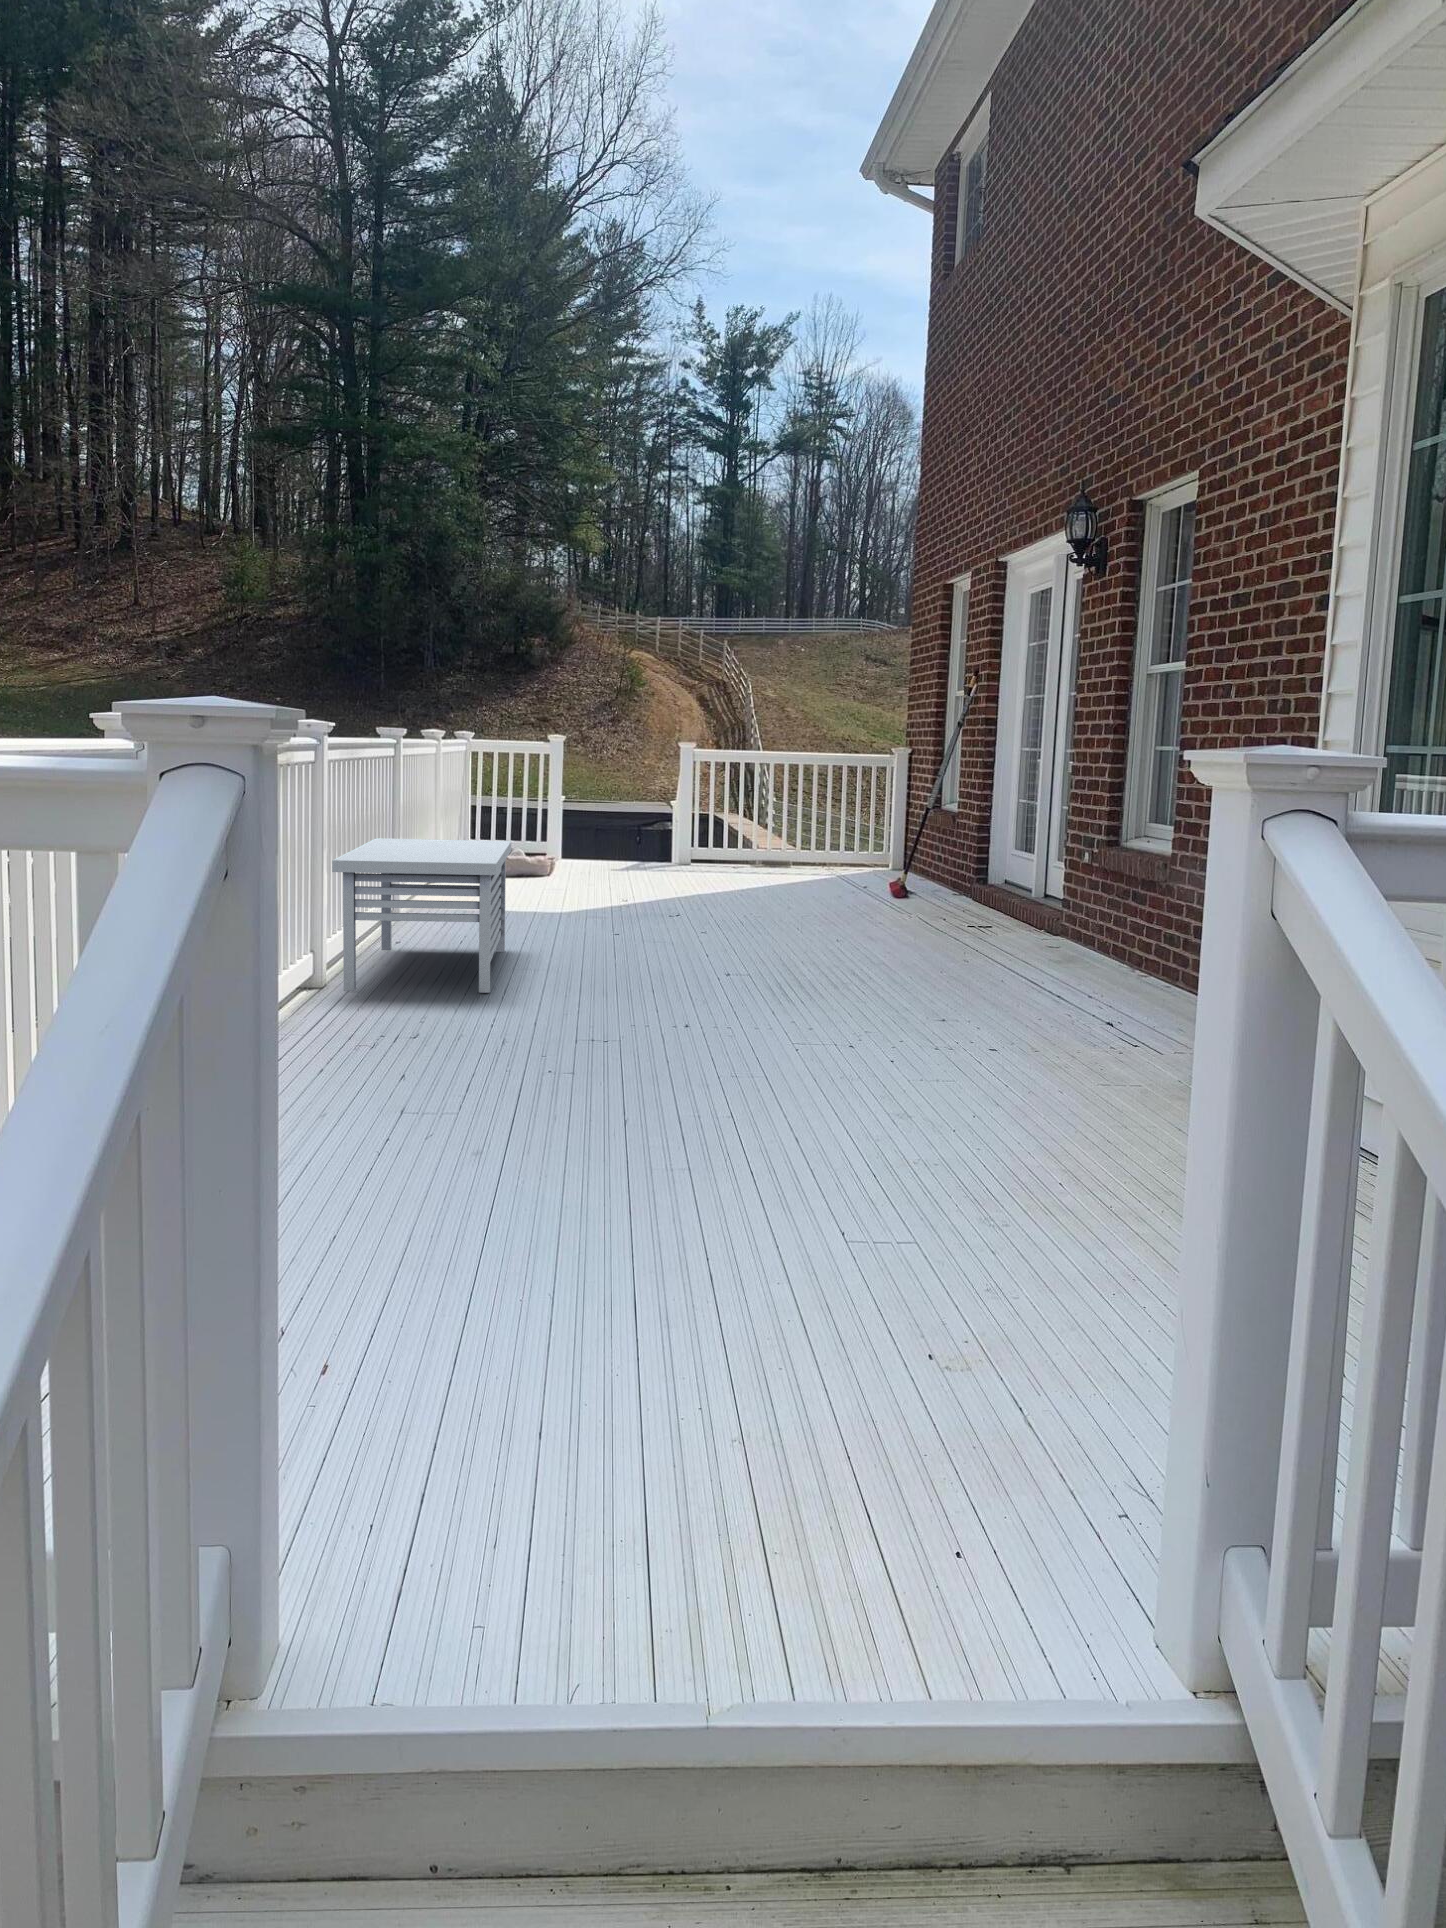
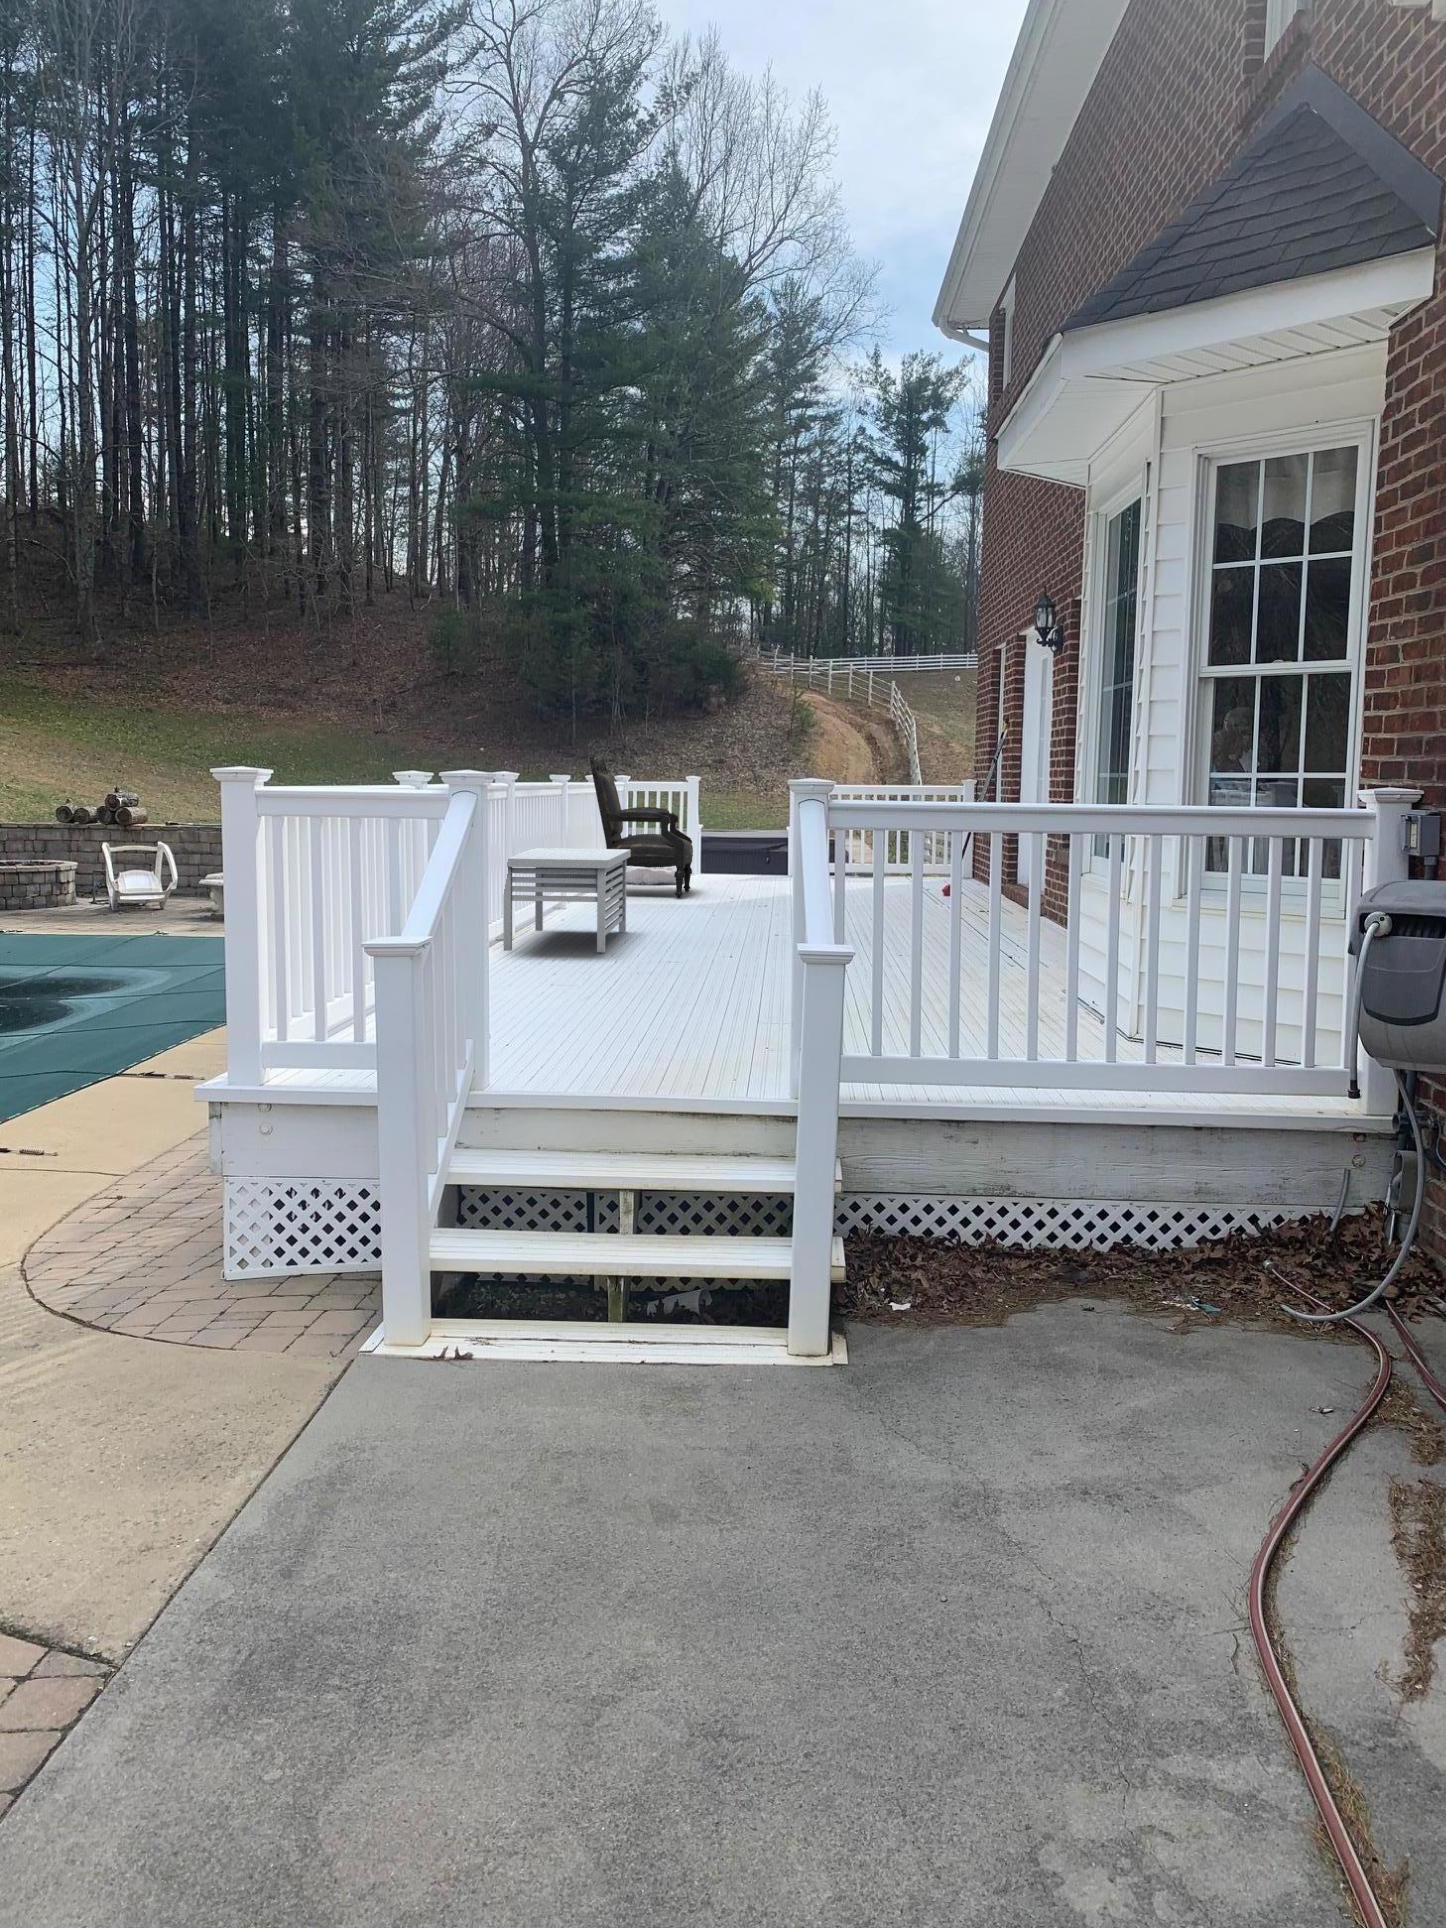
armchair: none [438,717,565,892] -> present [590,759,693,898]

